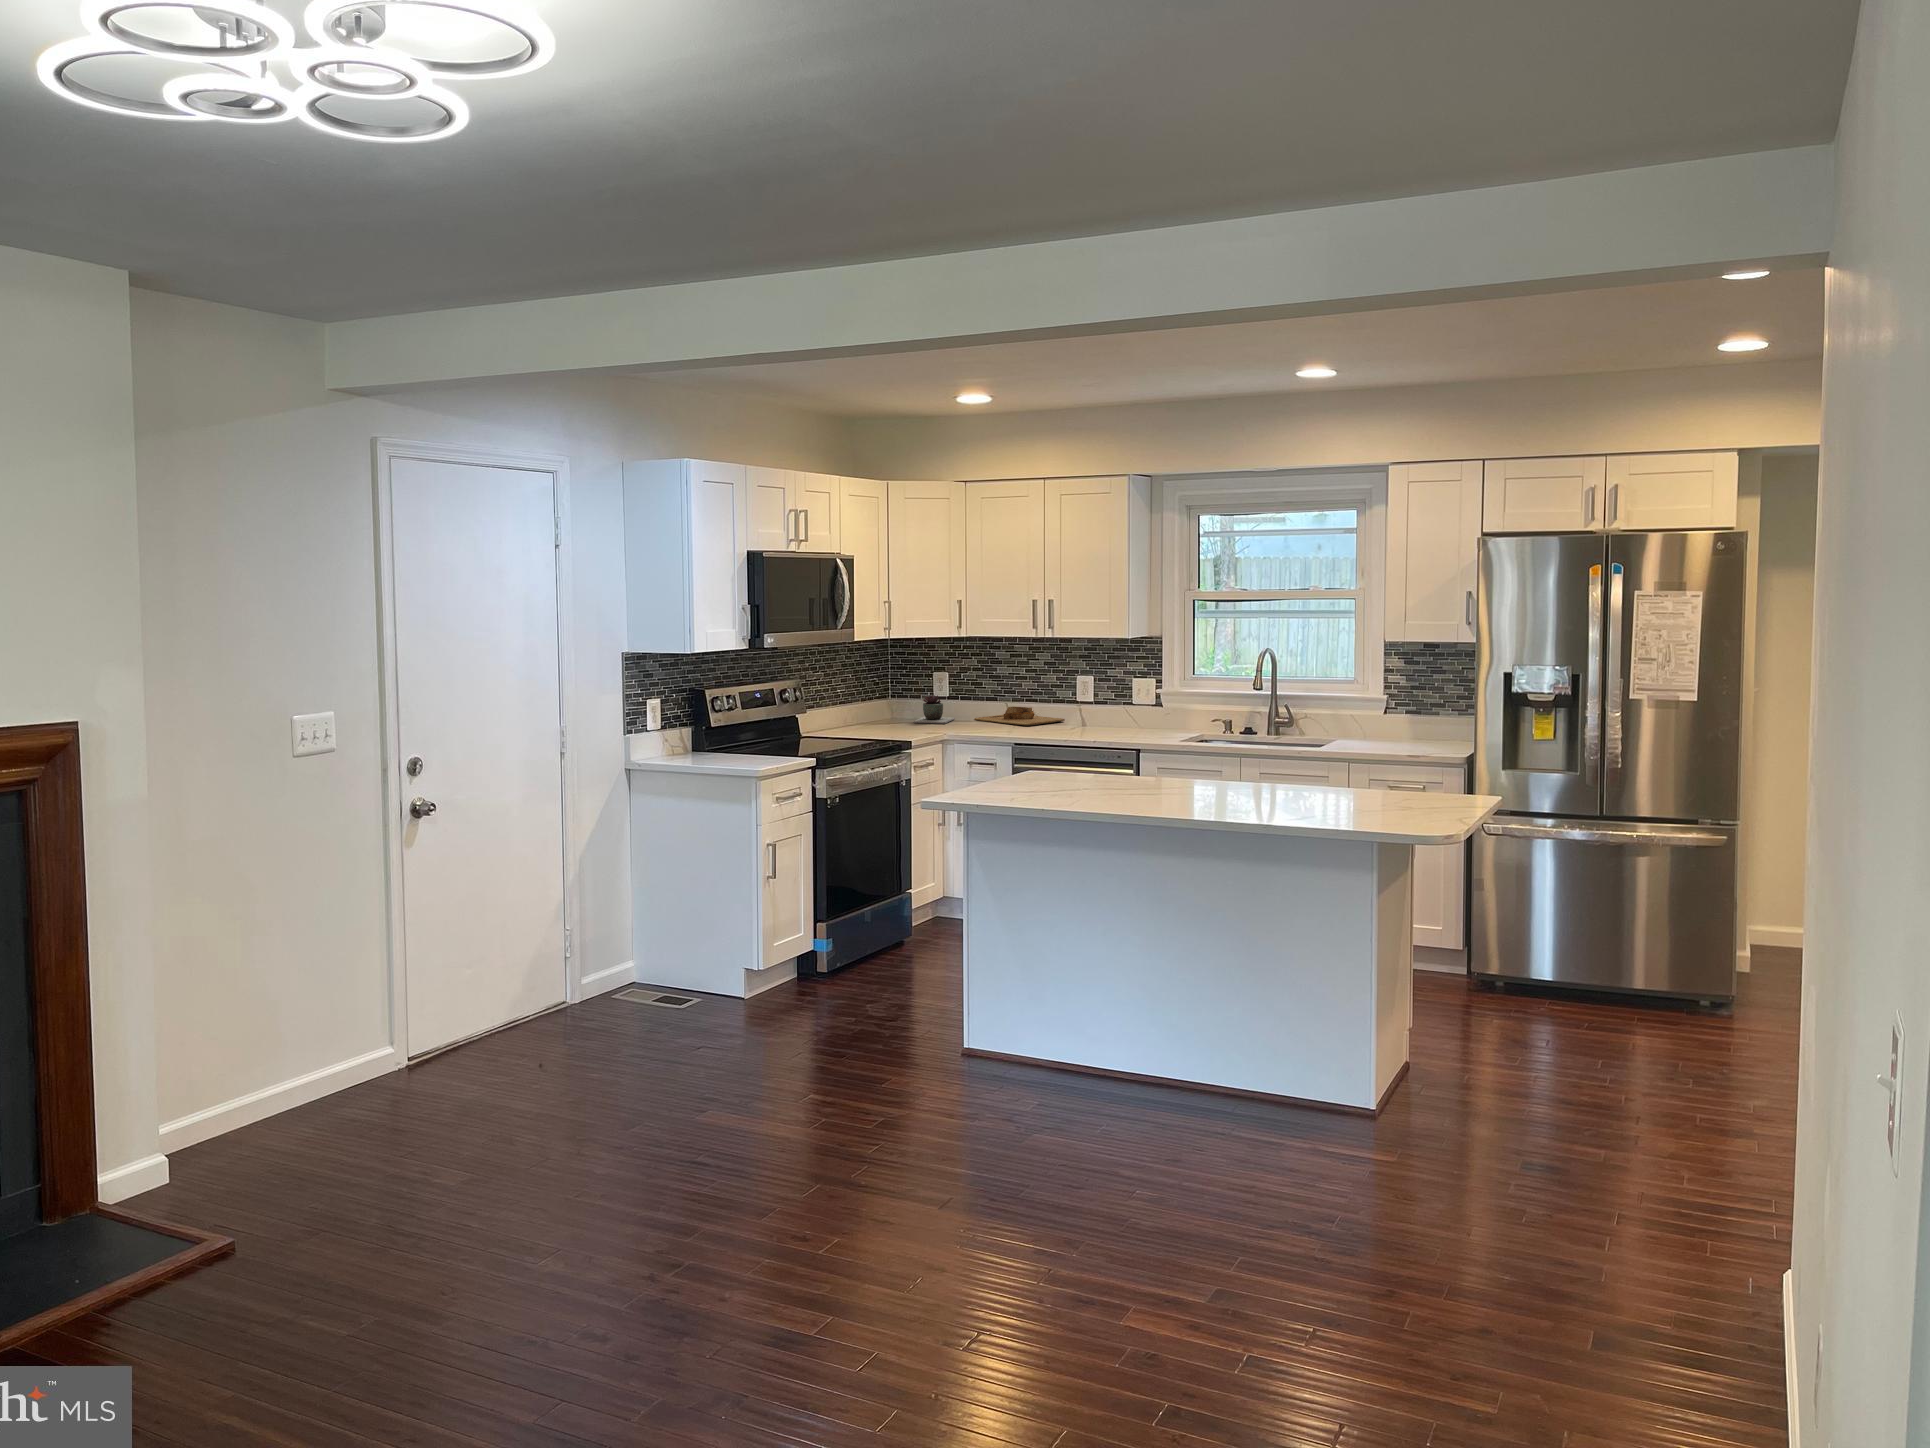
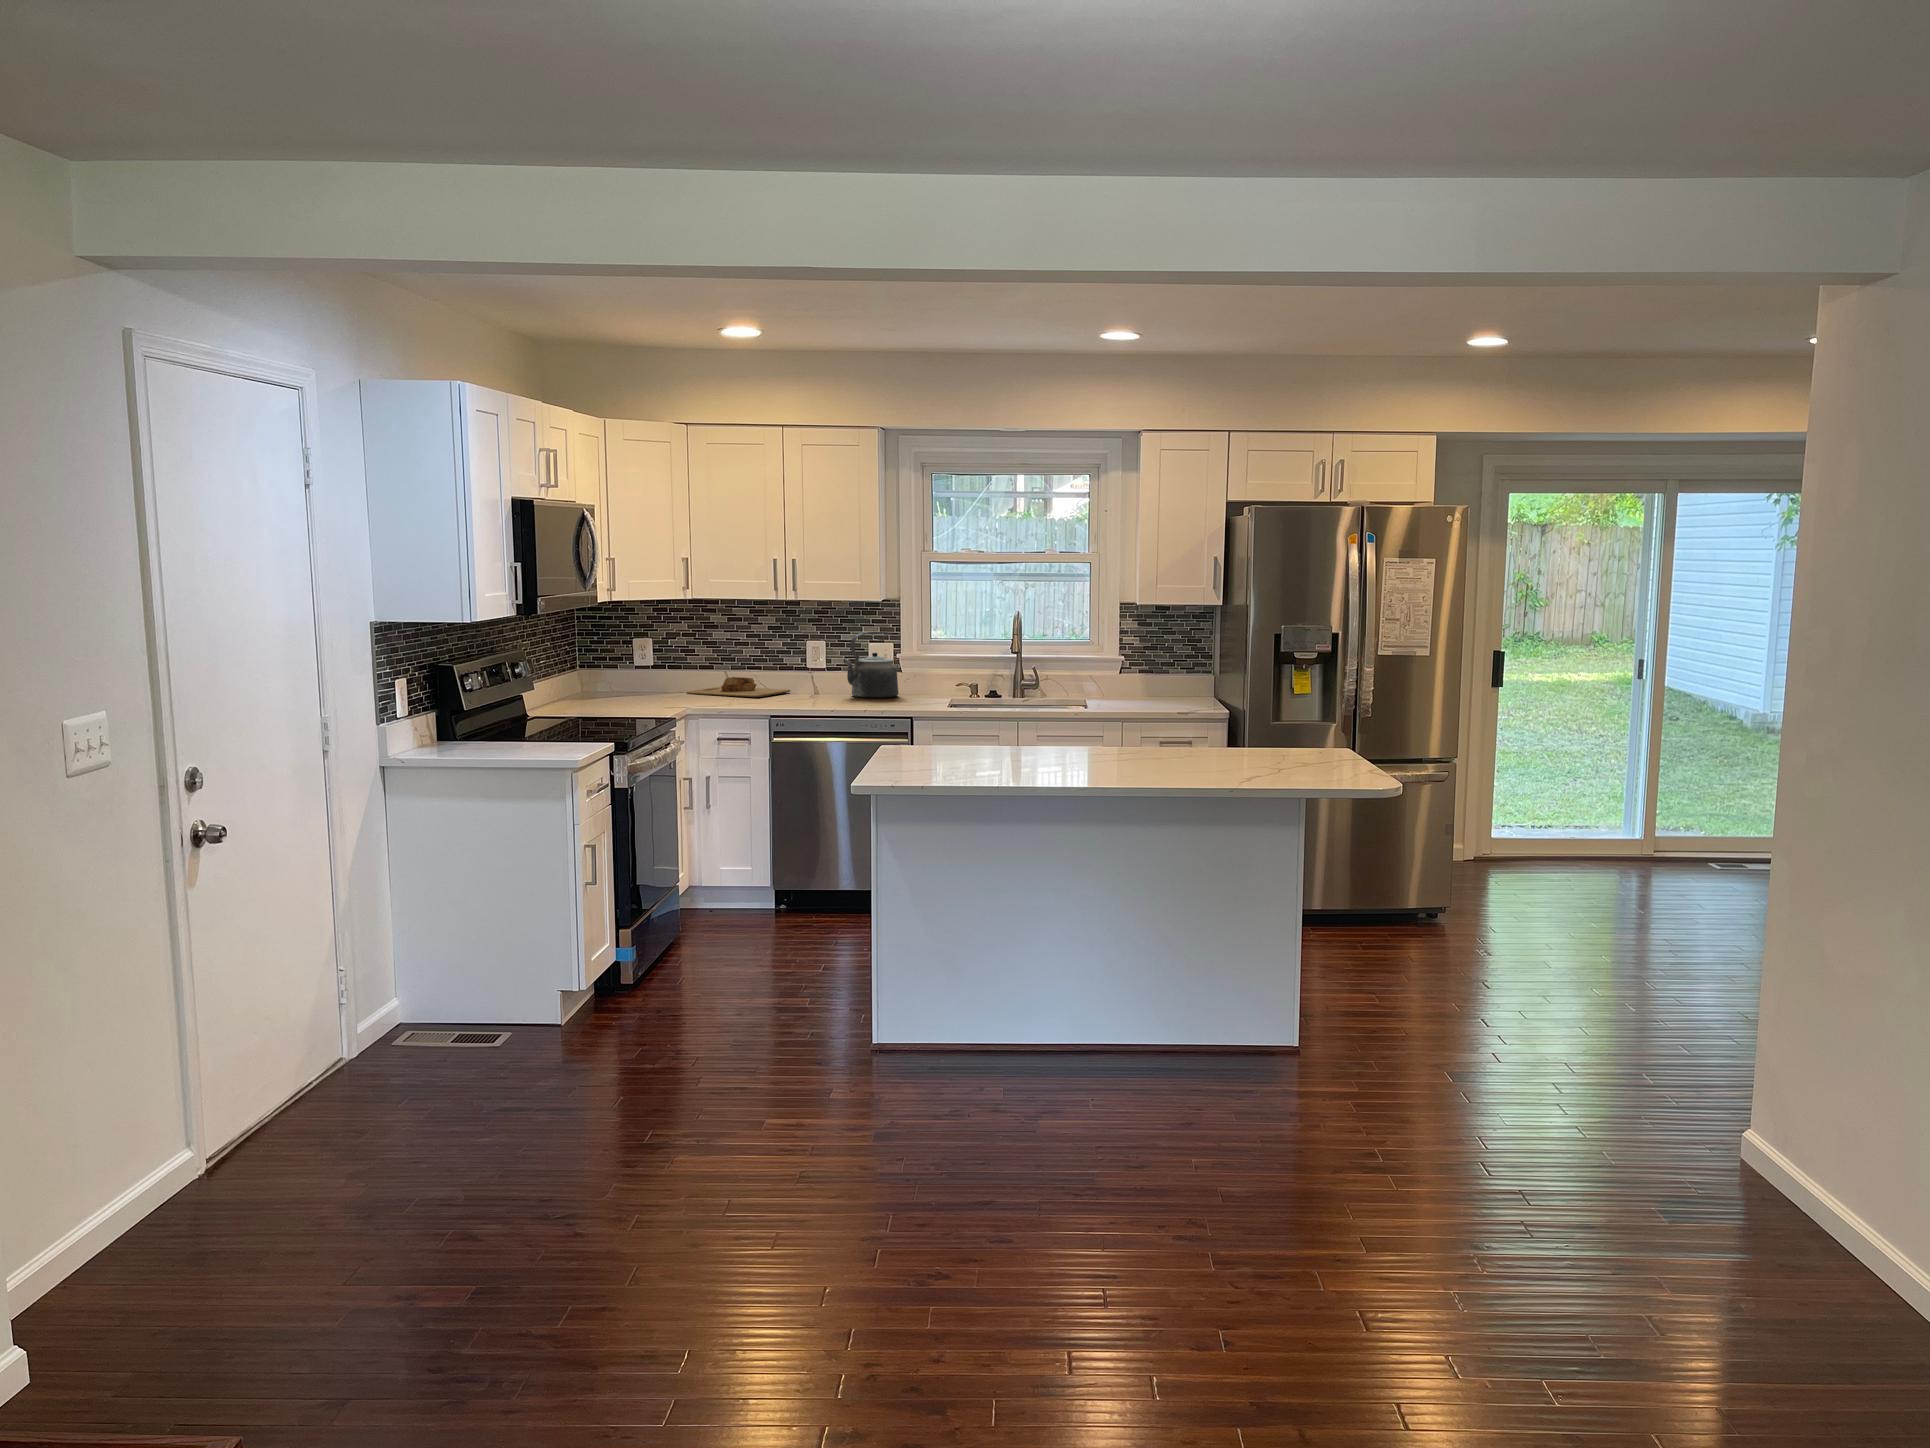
kettle: none [1106,668,1161,730] -> present [843,632,898,698]
succulent plant: present [914,695,955,724] -> none [621,665,664,698]

